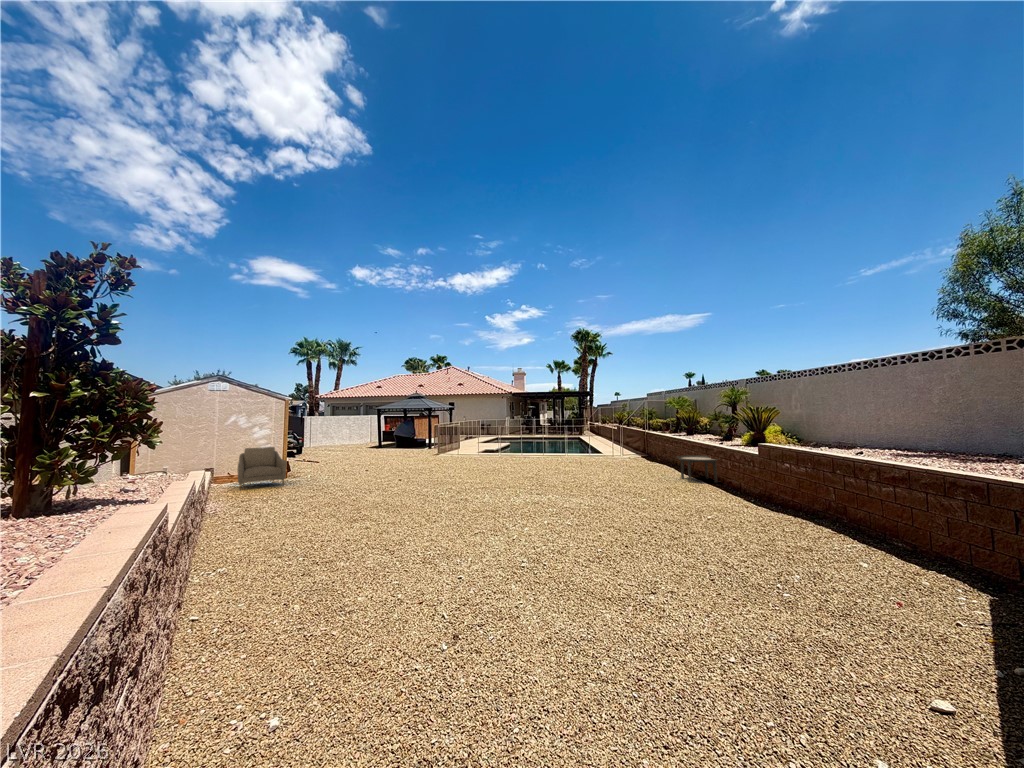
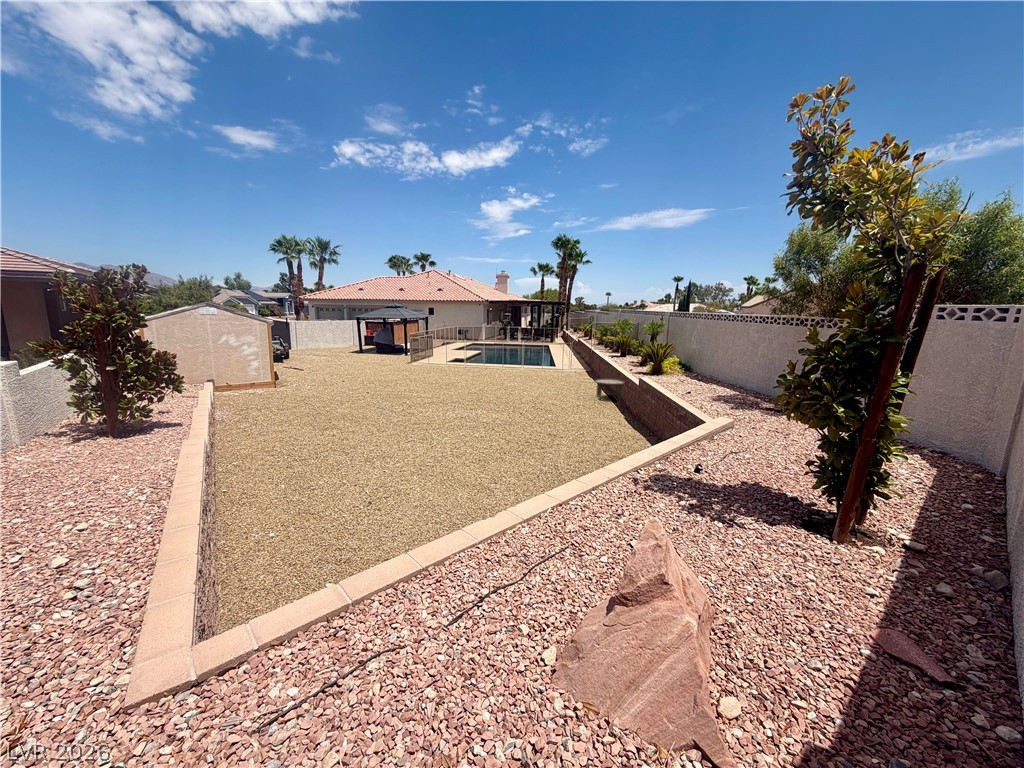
chair: present [237,447,287,490] -> none [234,363,274,398]

